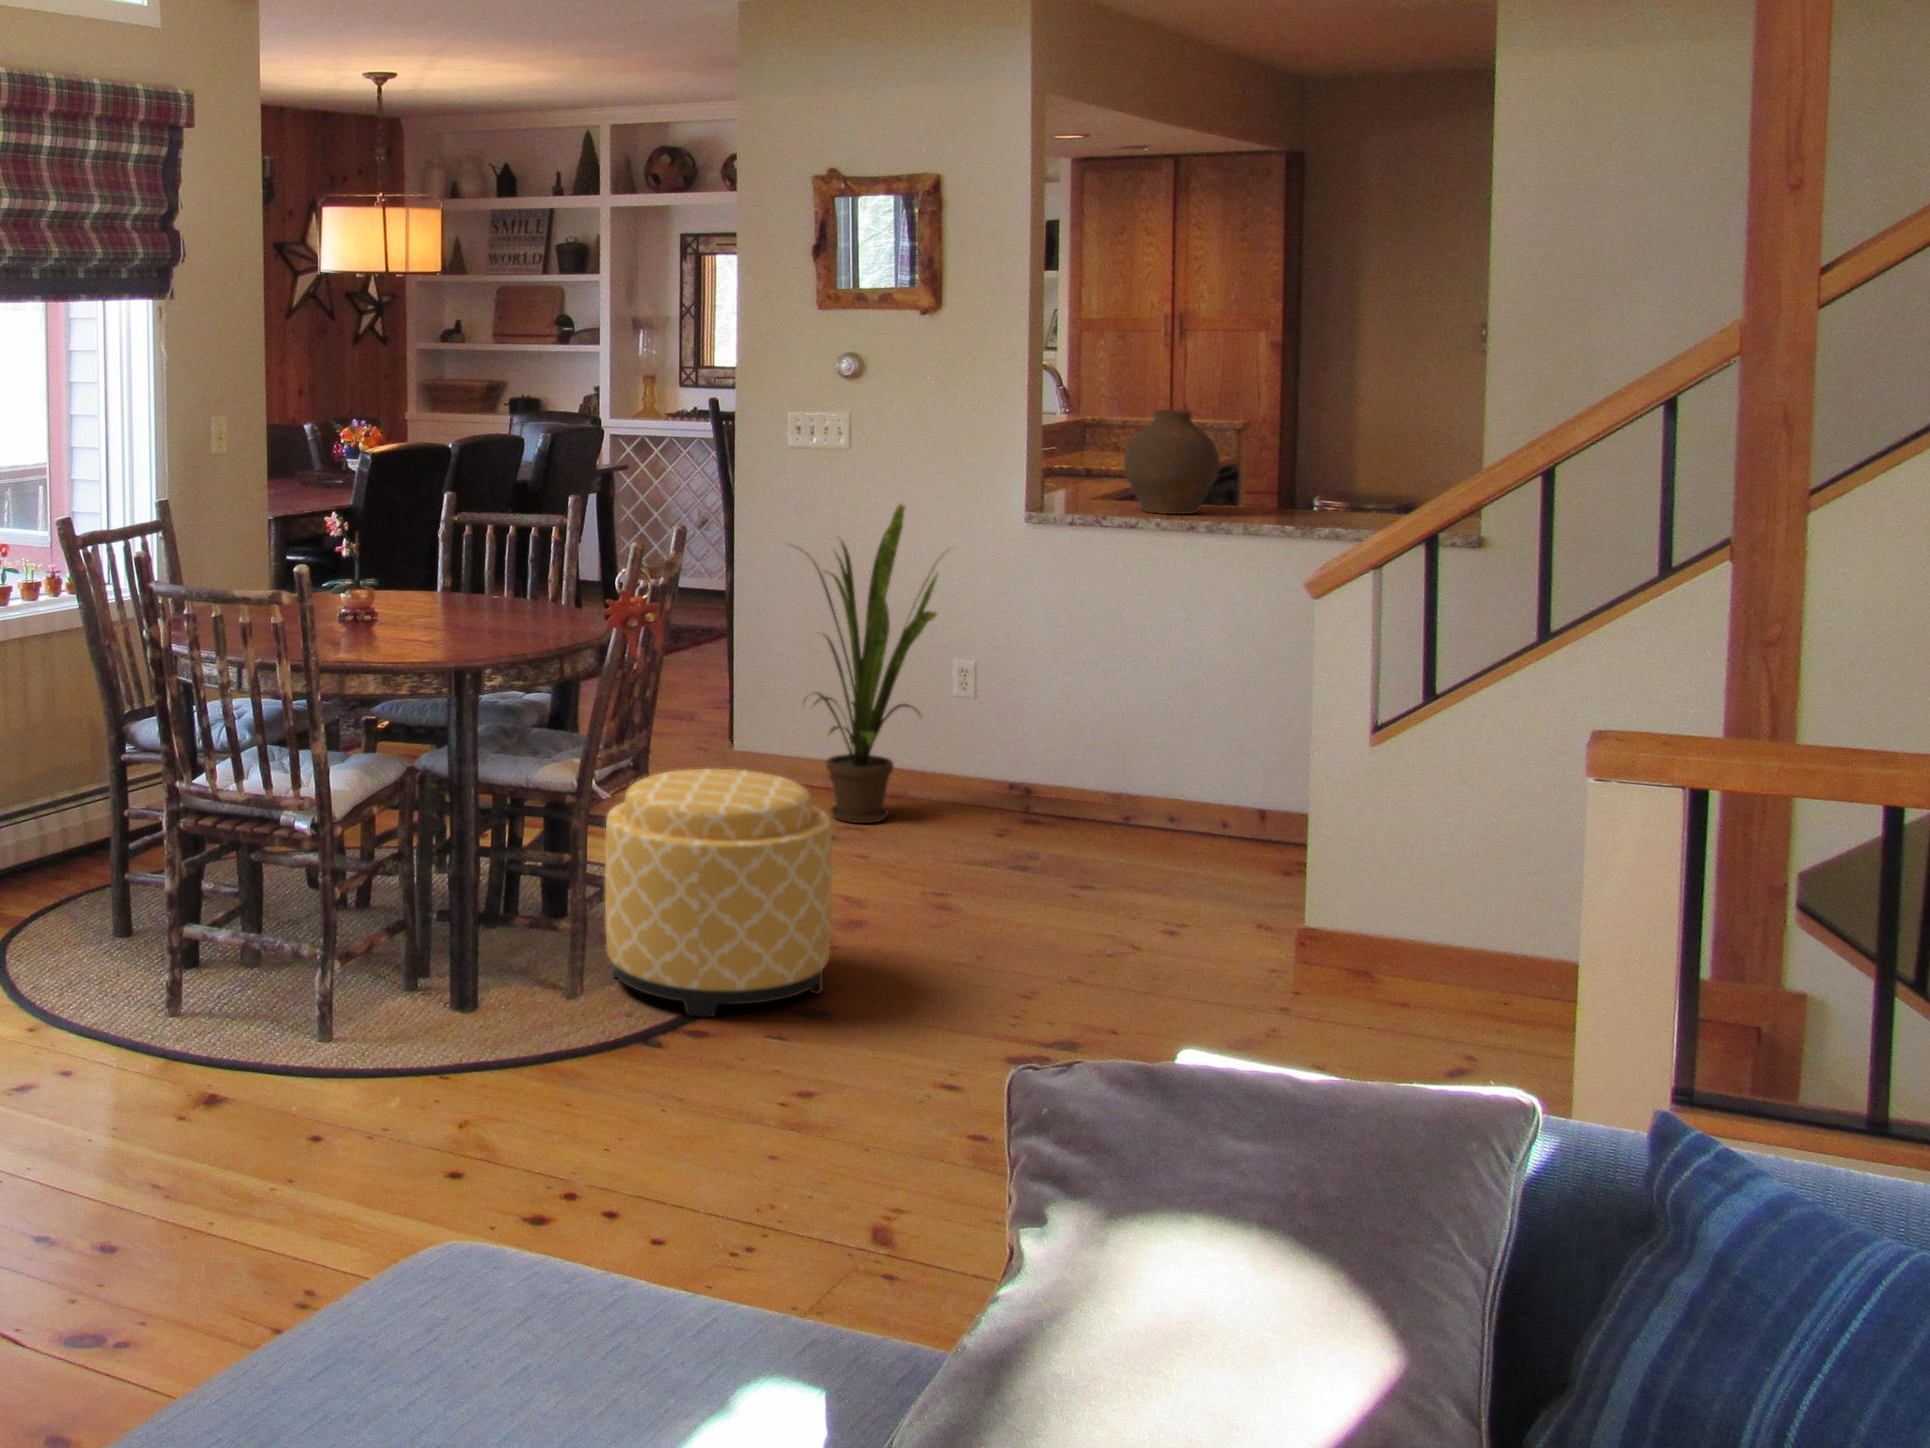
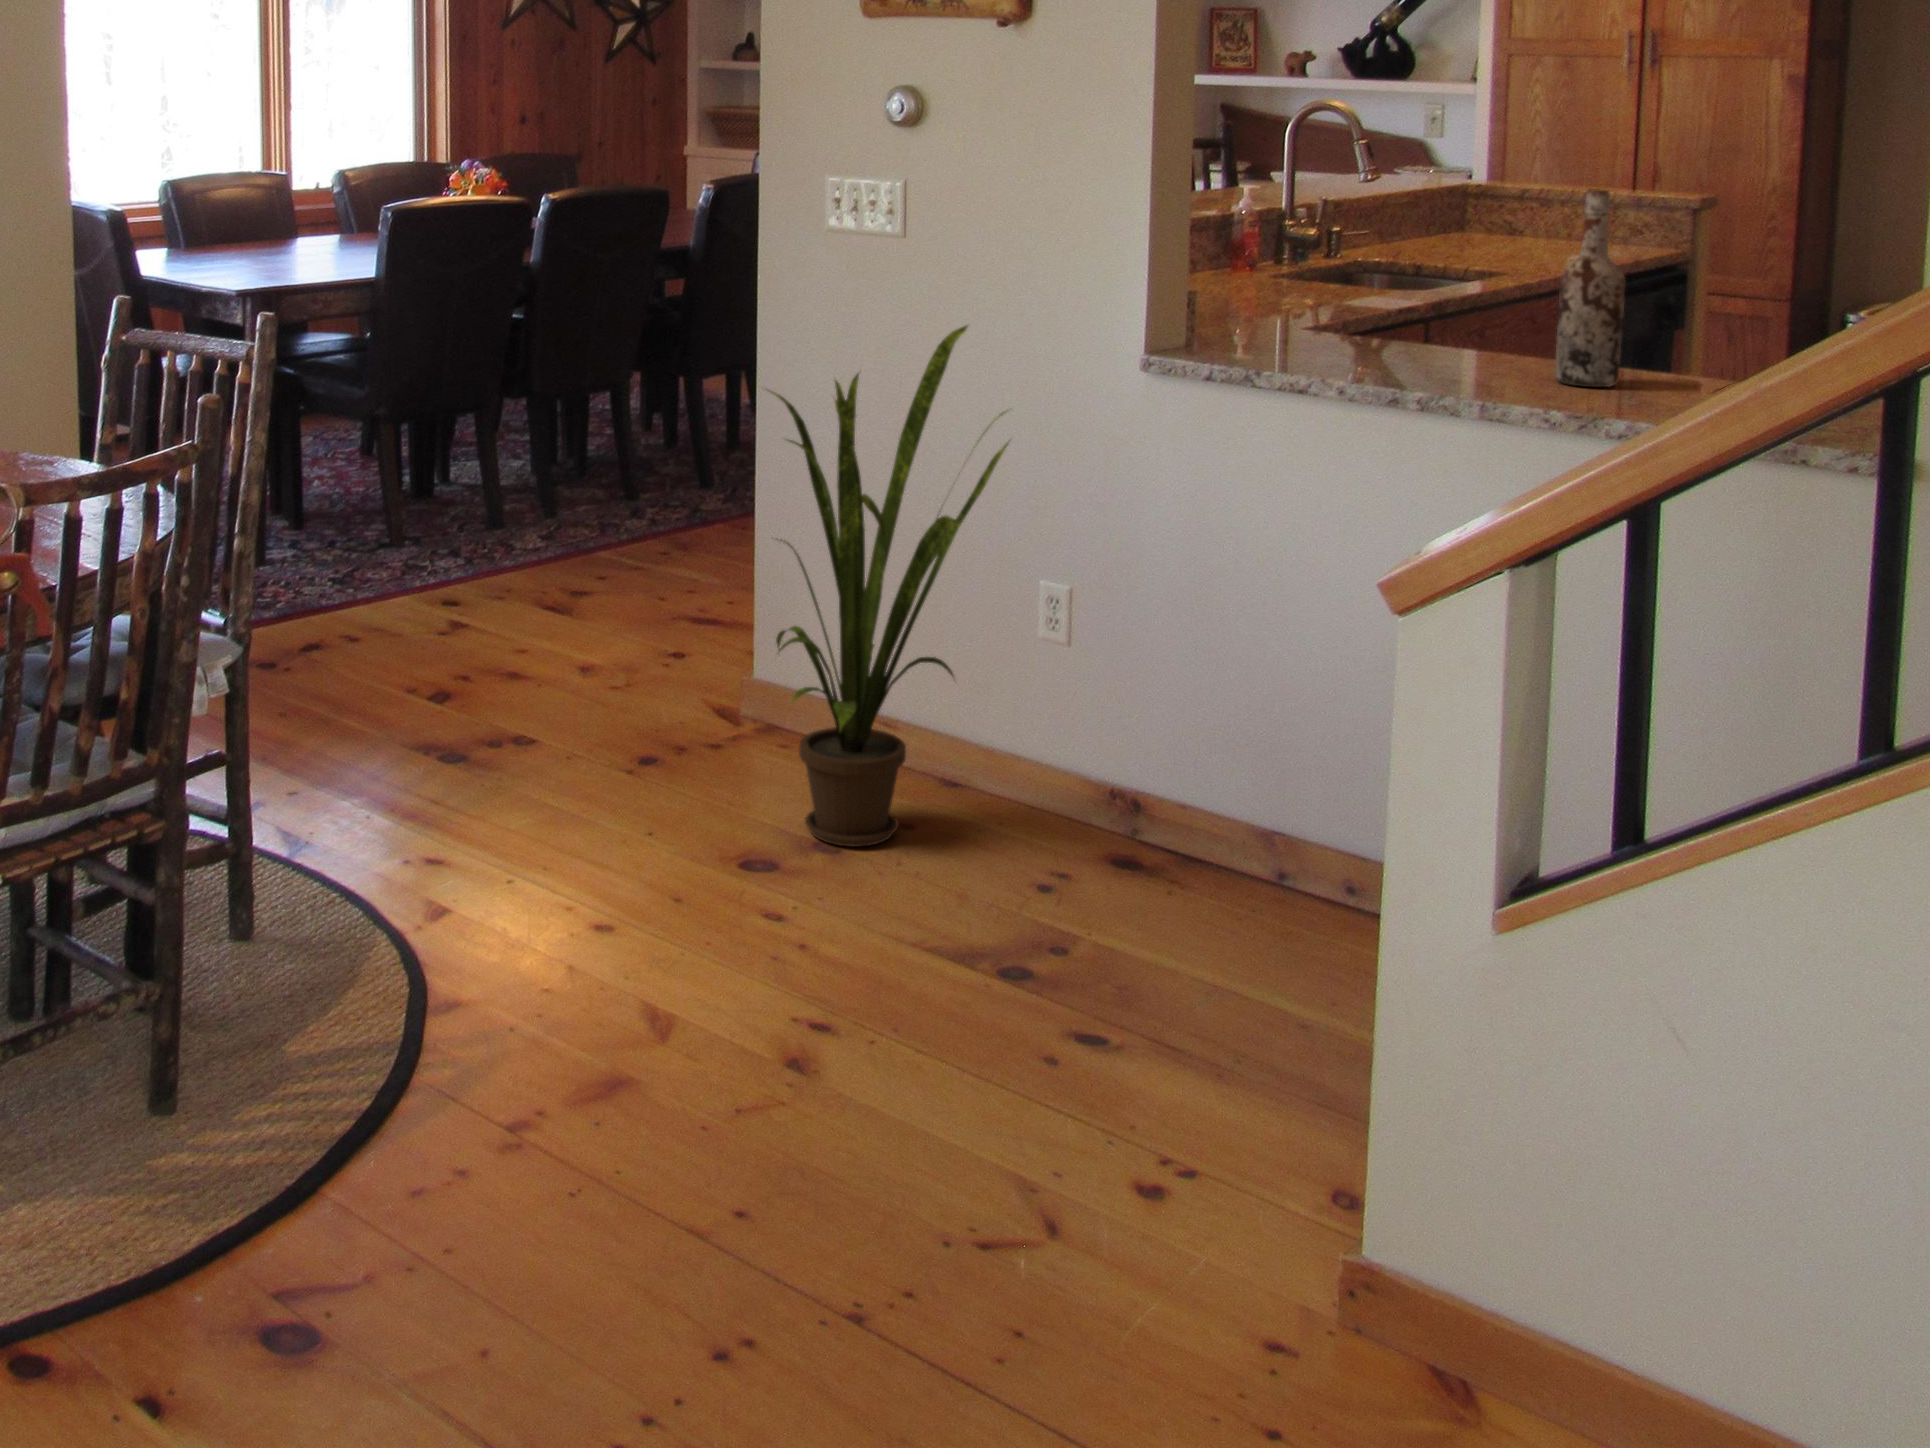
wine bottle: none [1265,405,1302,517] -> present [1555,190,1625,387]
vase: present [1124,410,1220,514] -> none [1310,192,1476,373]
ottoman: present [605,769,832,1017] -> none [21,826,439,1329]

